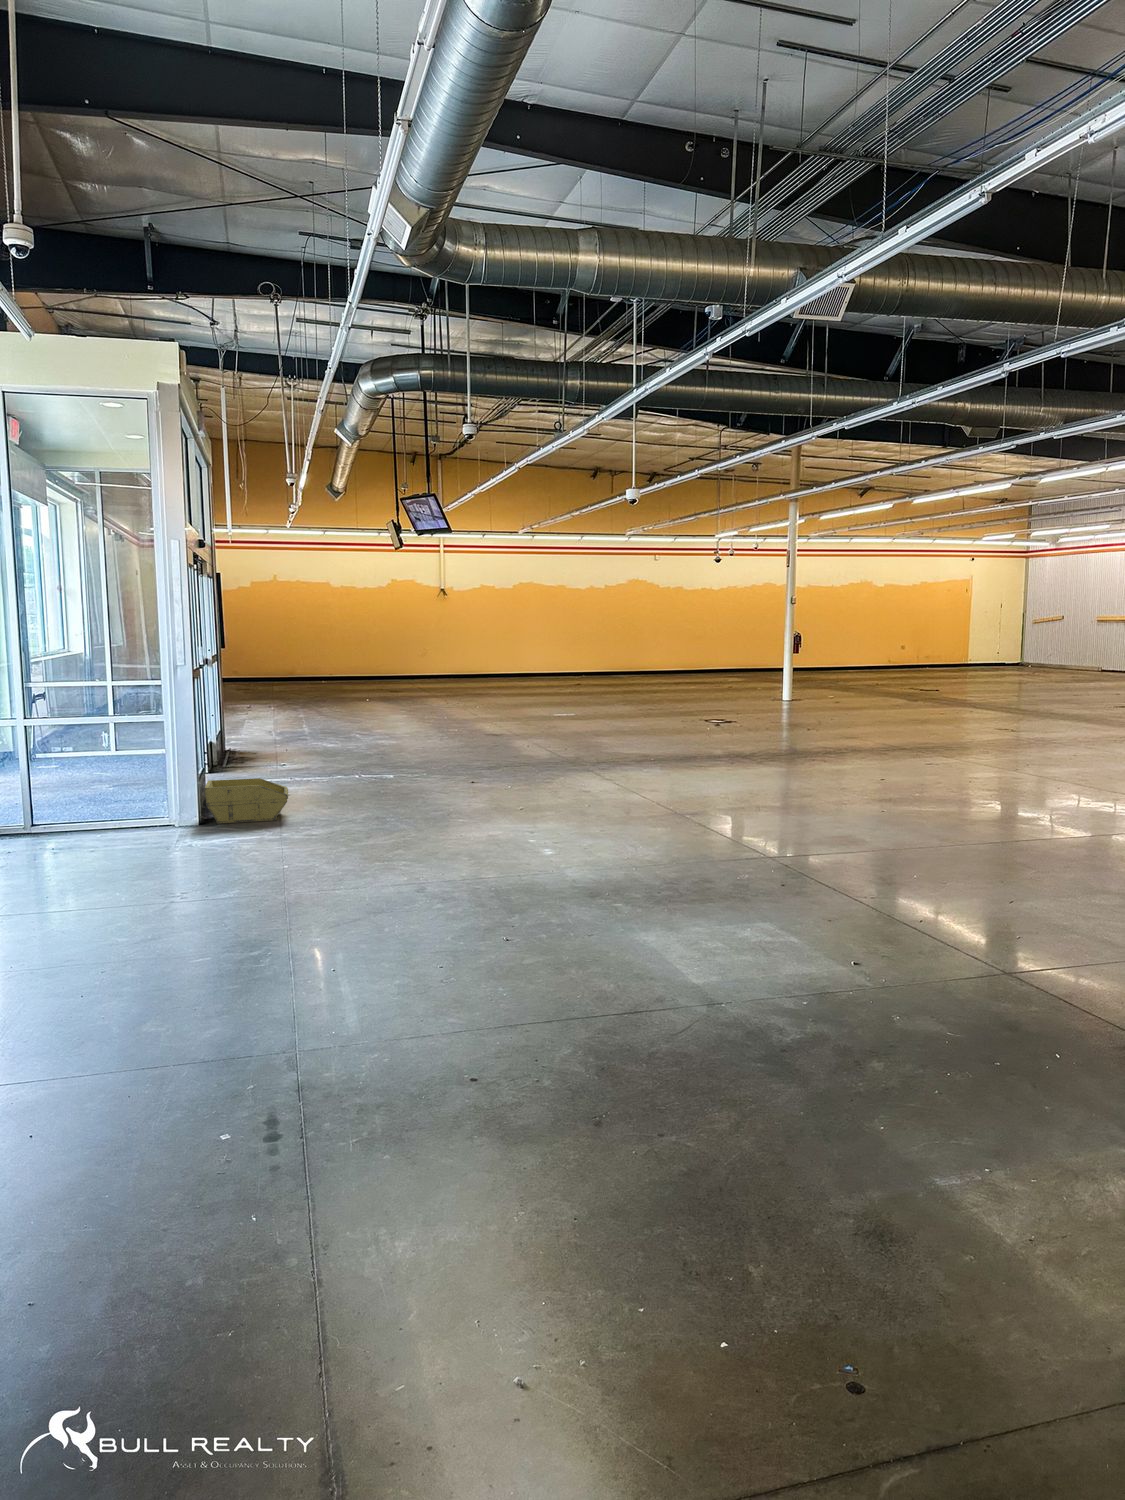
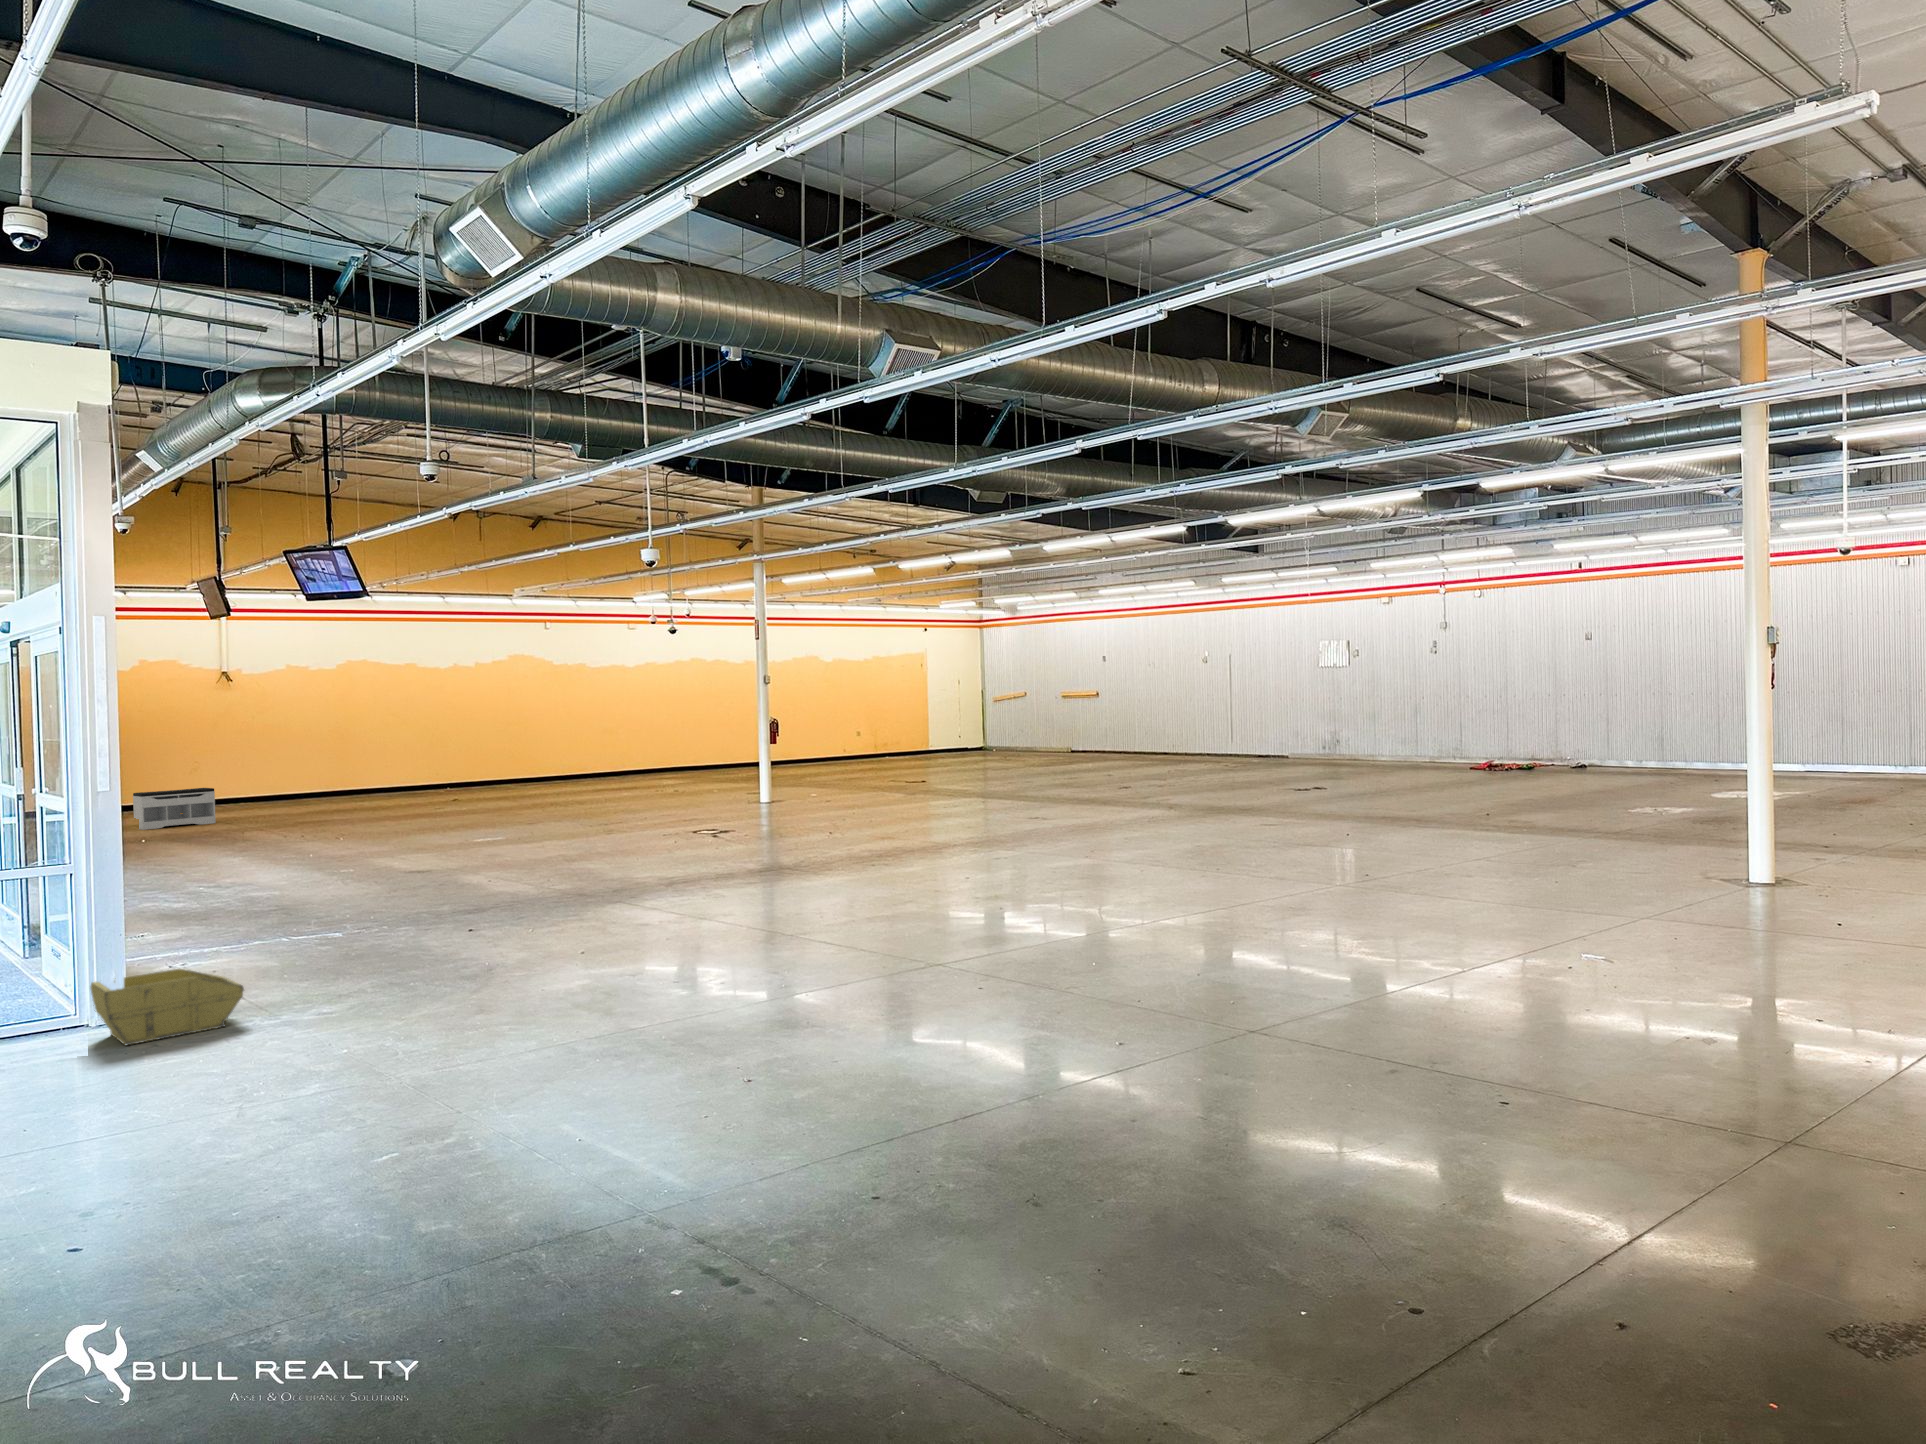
bench: none [391,660,435,685] -> present [133,788,216,830]

